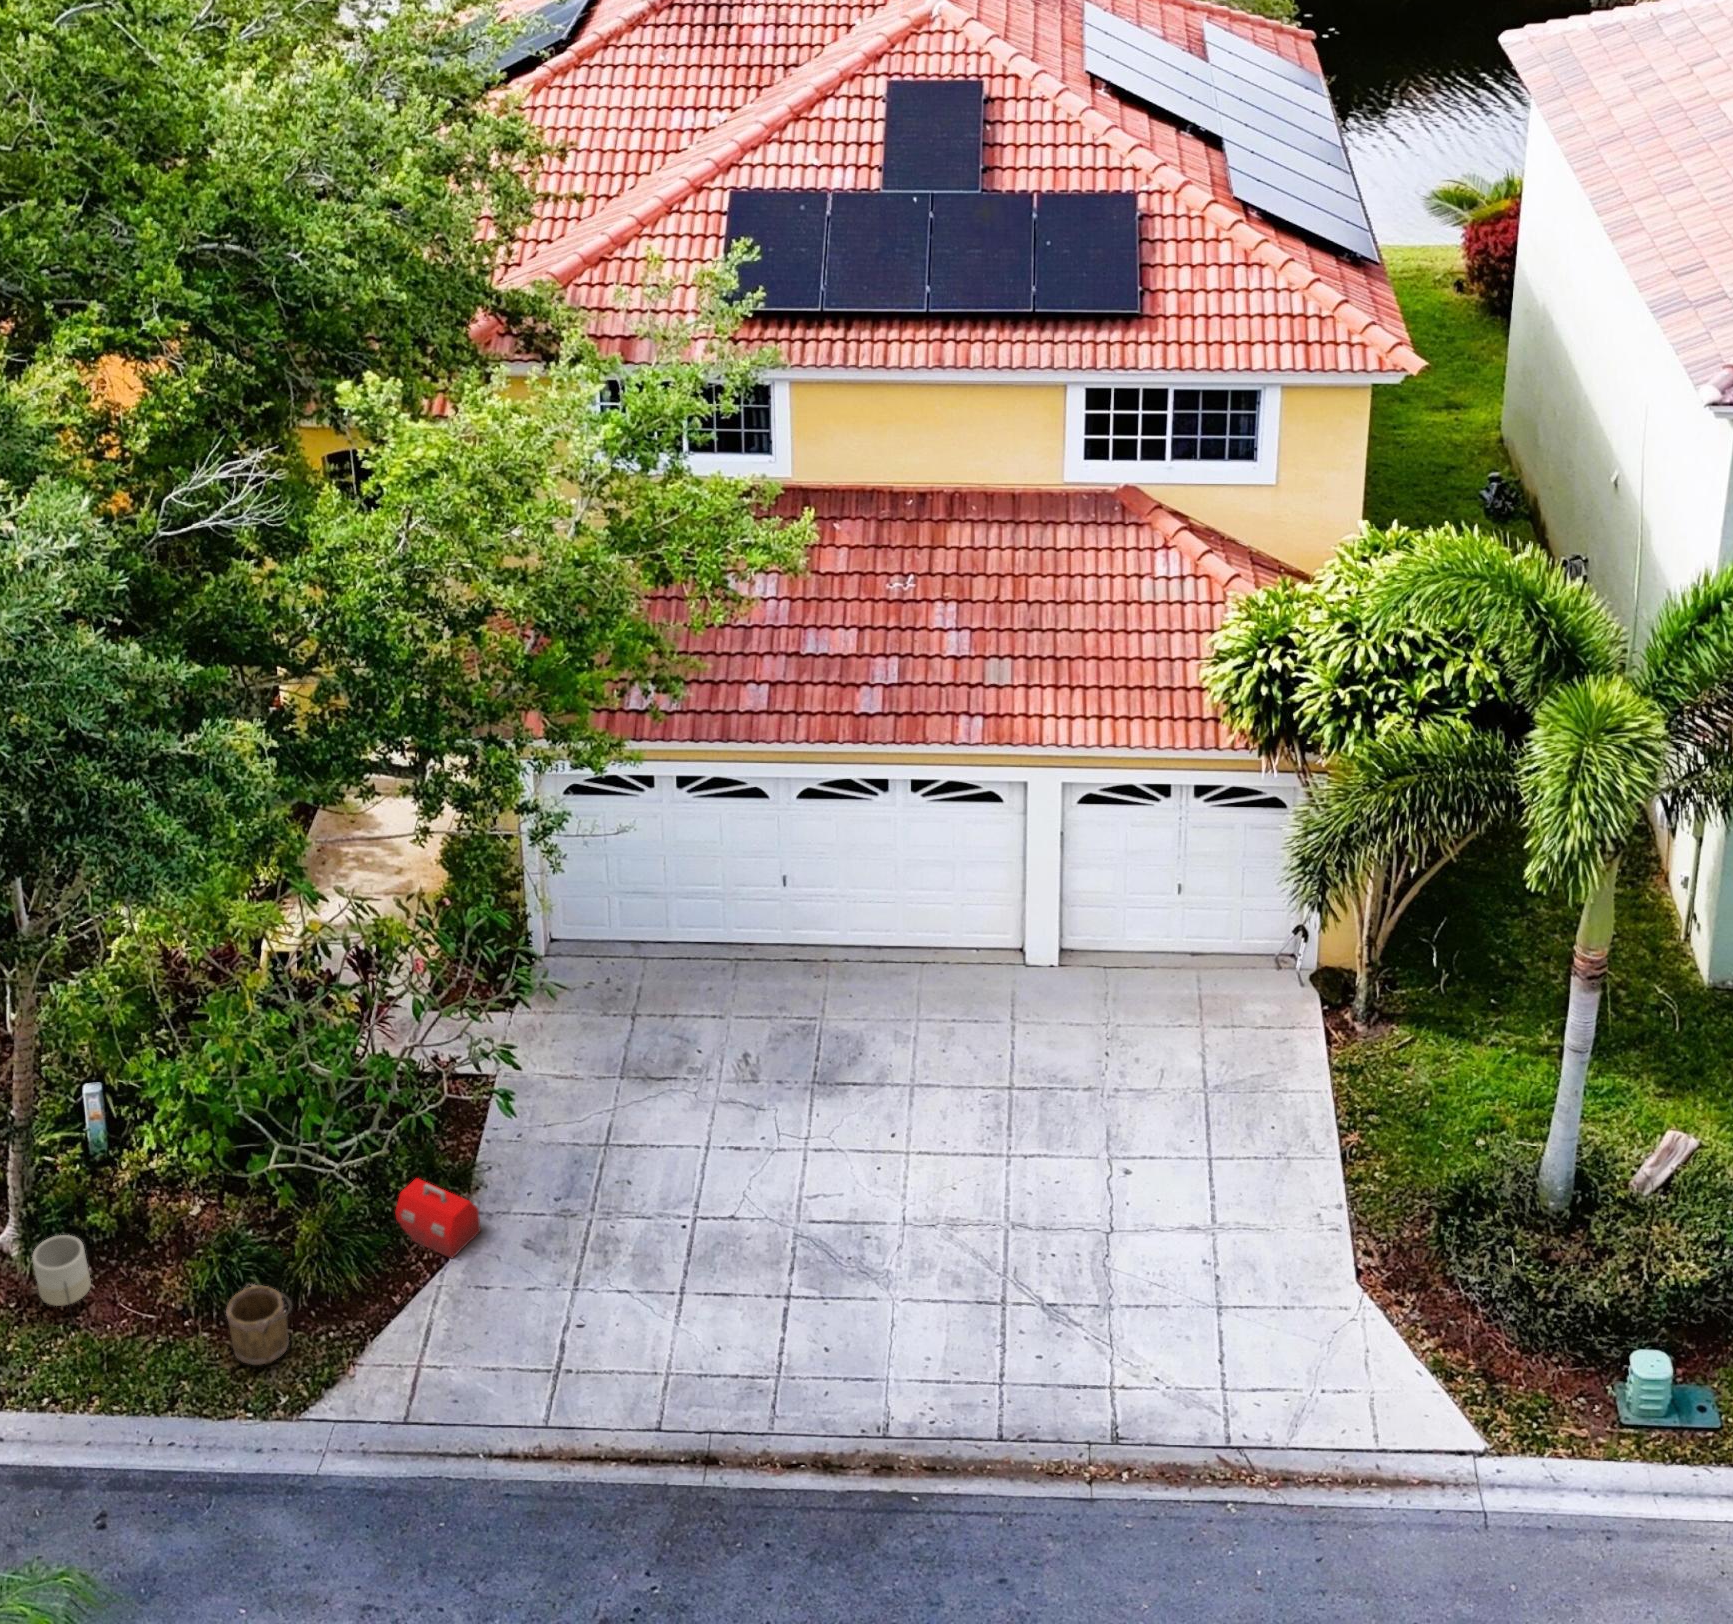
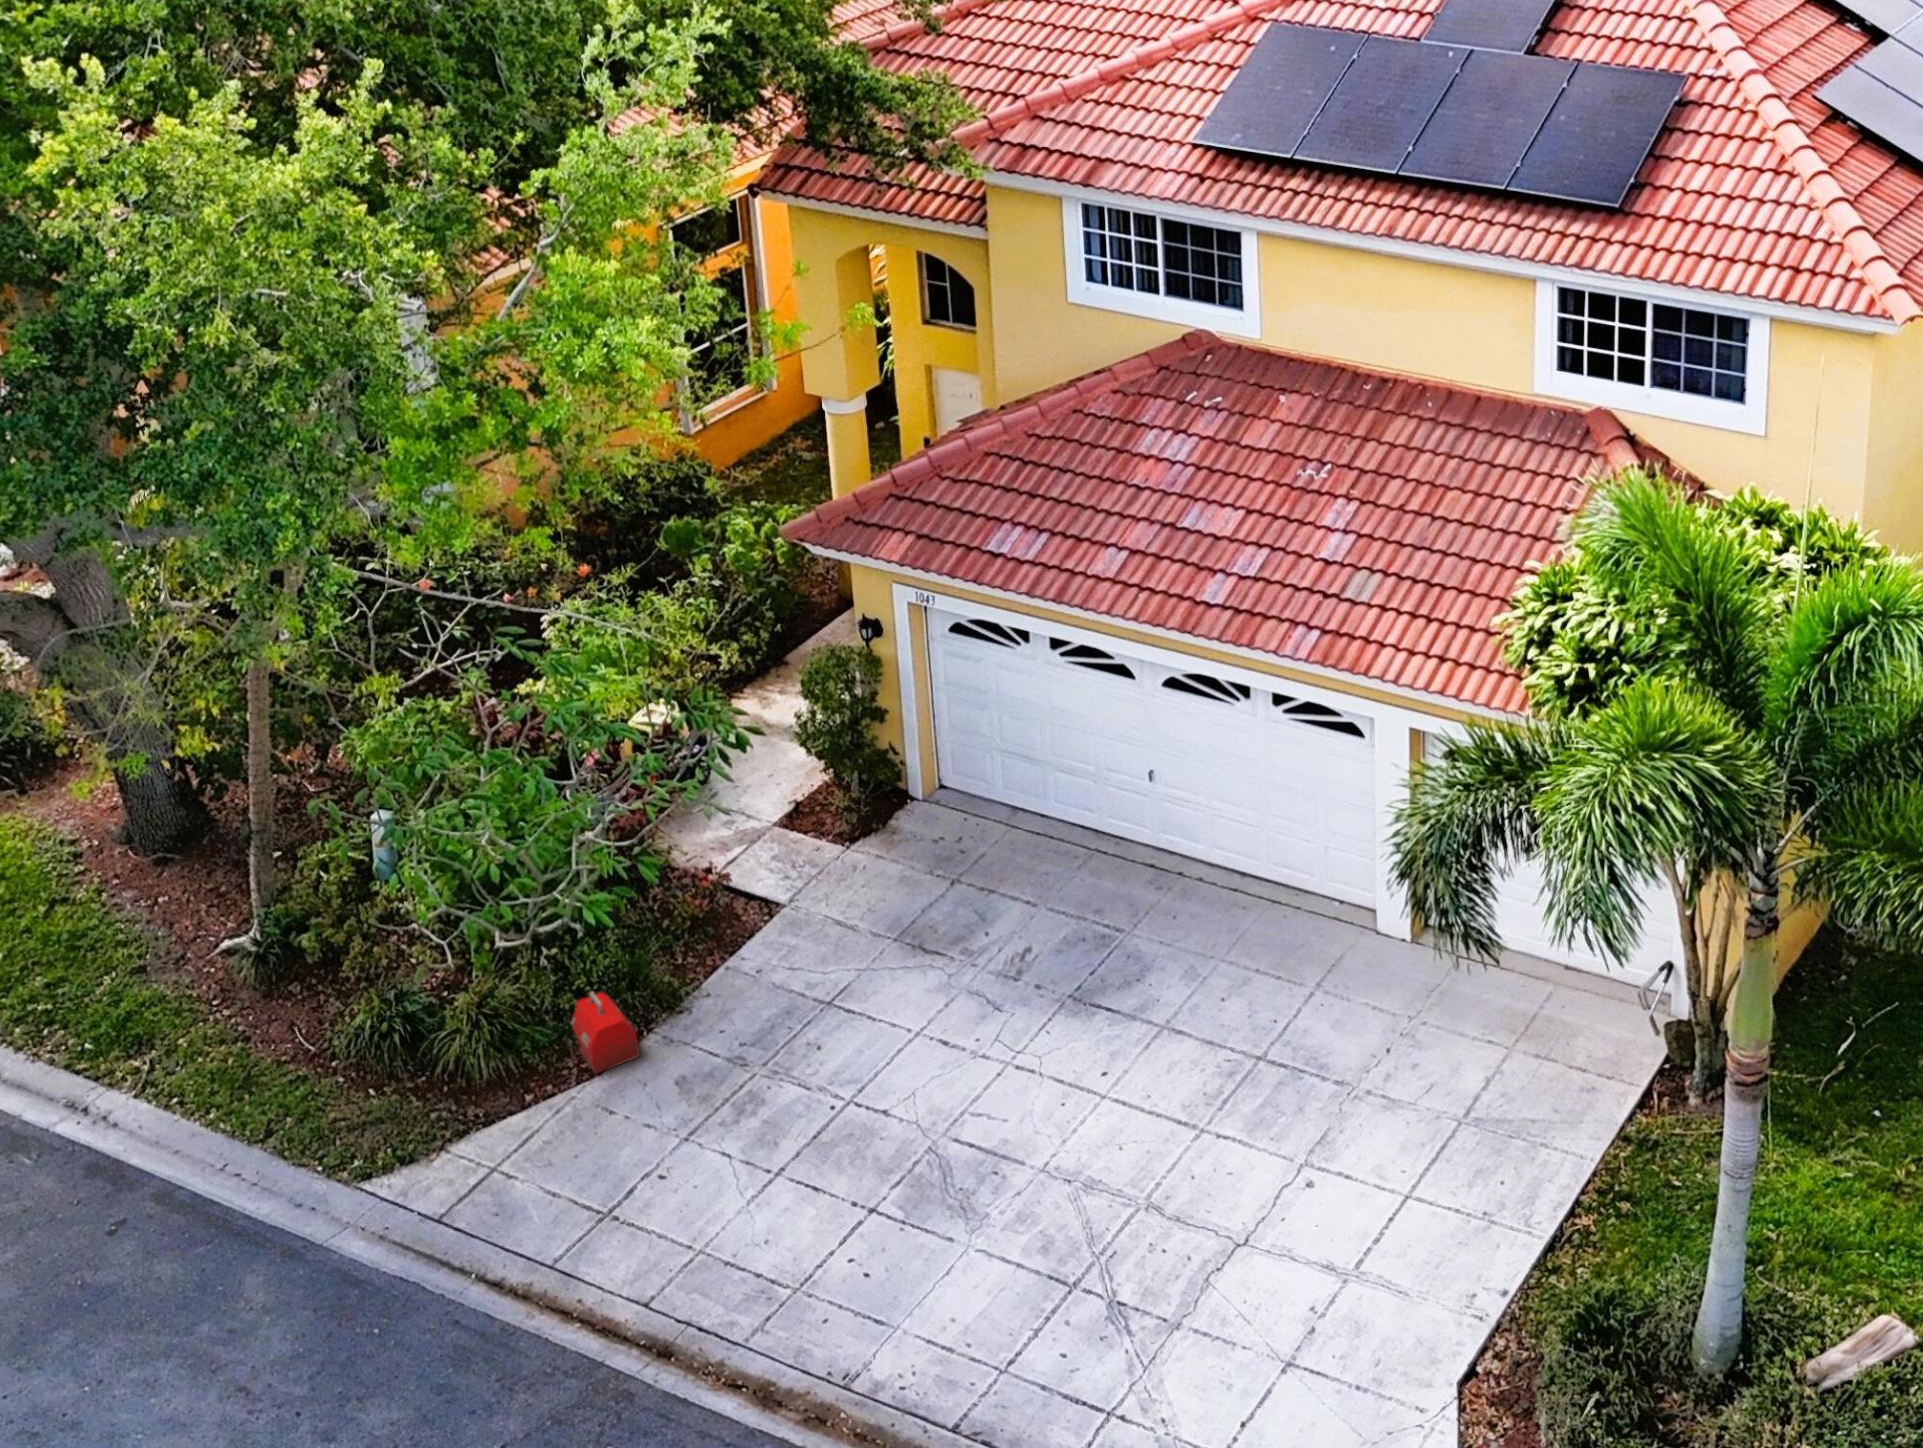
planter: present [32,1235,91,1306] -> none [227,947,291,1033]
bucket: present [226,1283,292,1365] -> none [340,1038,408,1121]

